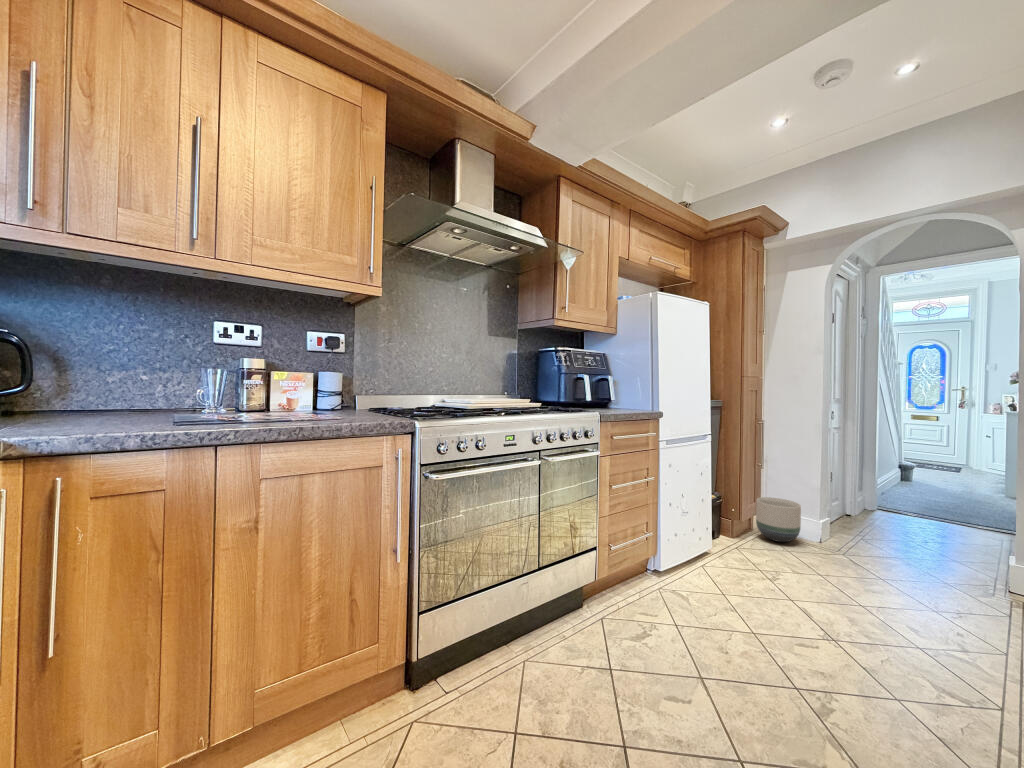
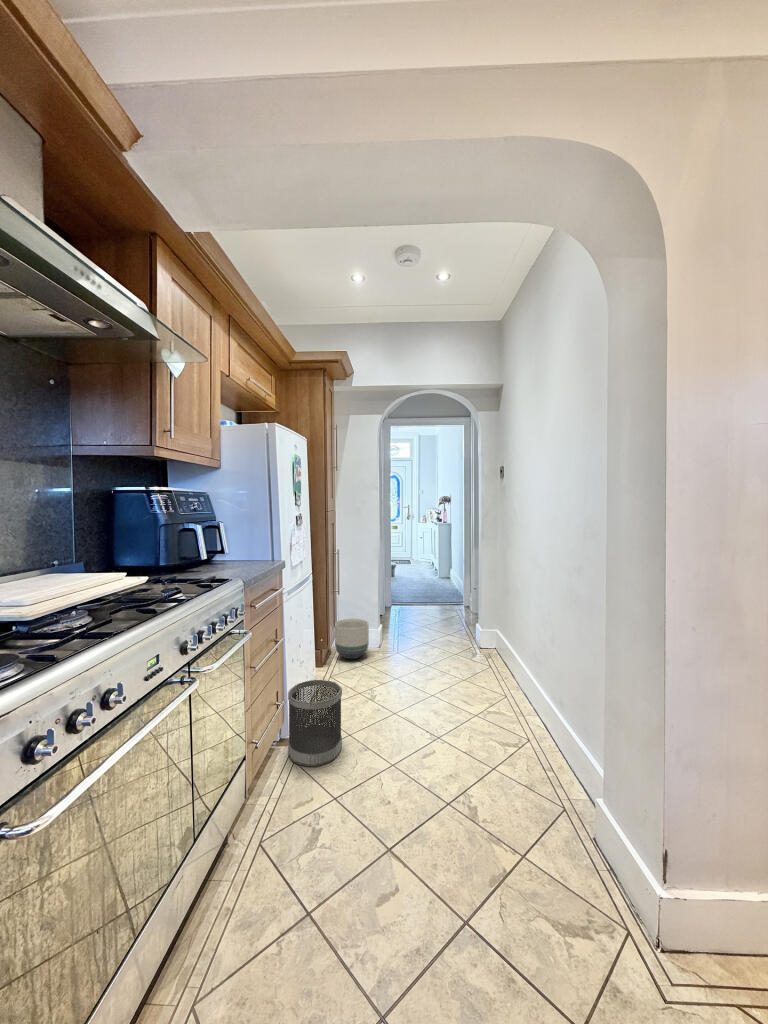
wastebasket: none [658,525,711,602] -> present [288,680,342,767]

